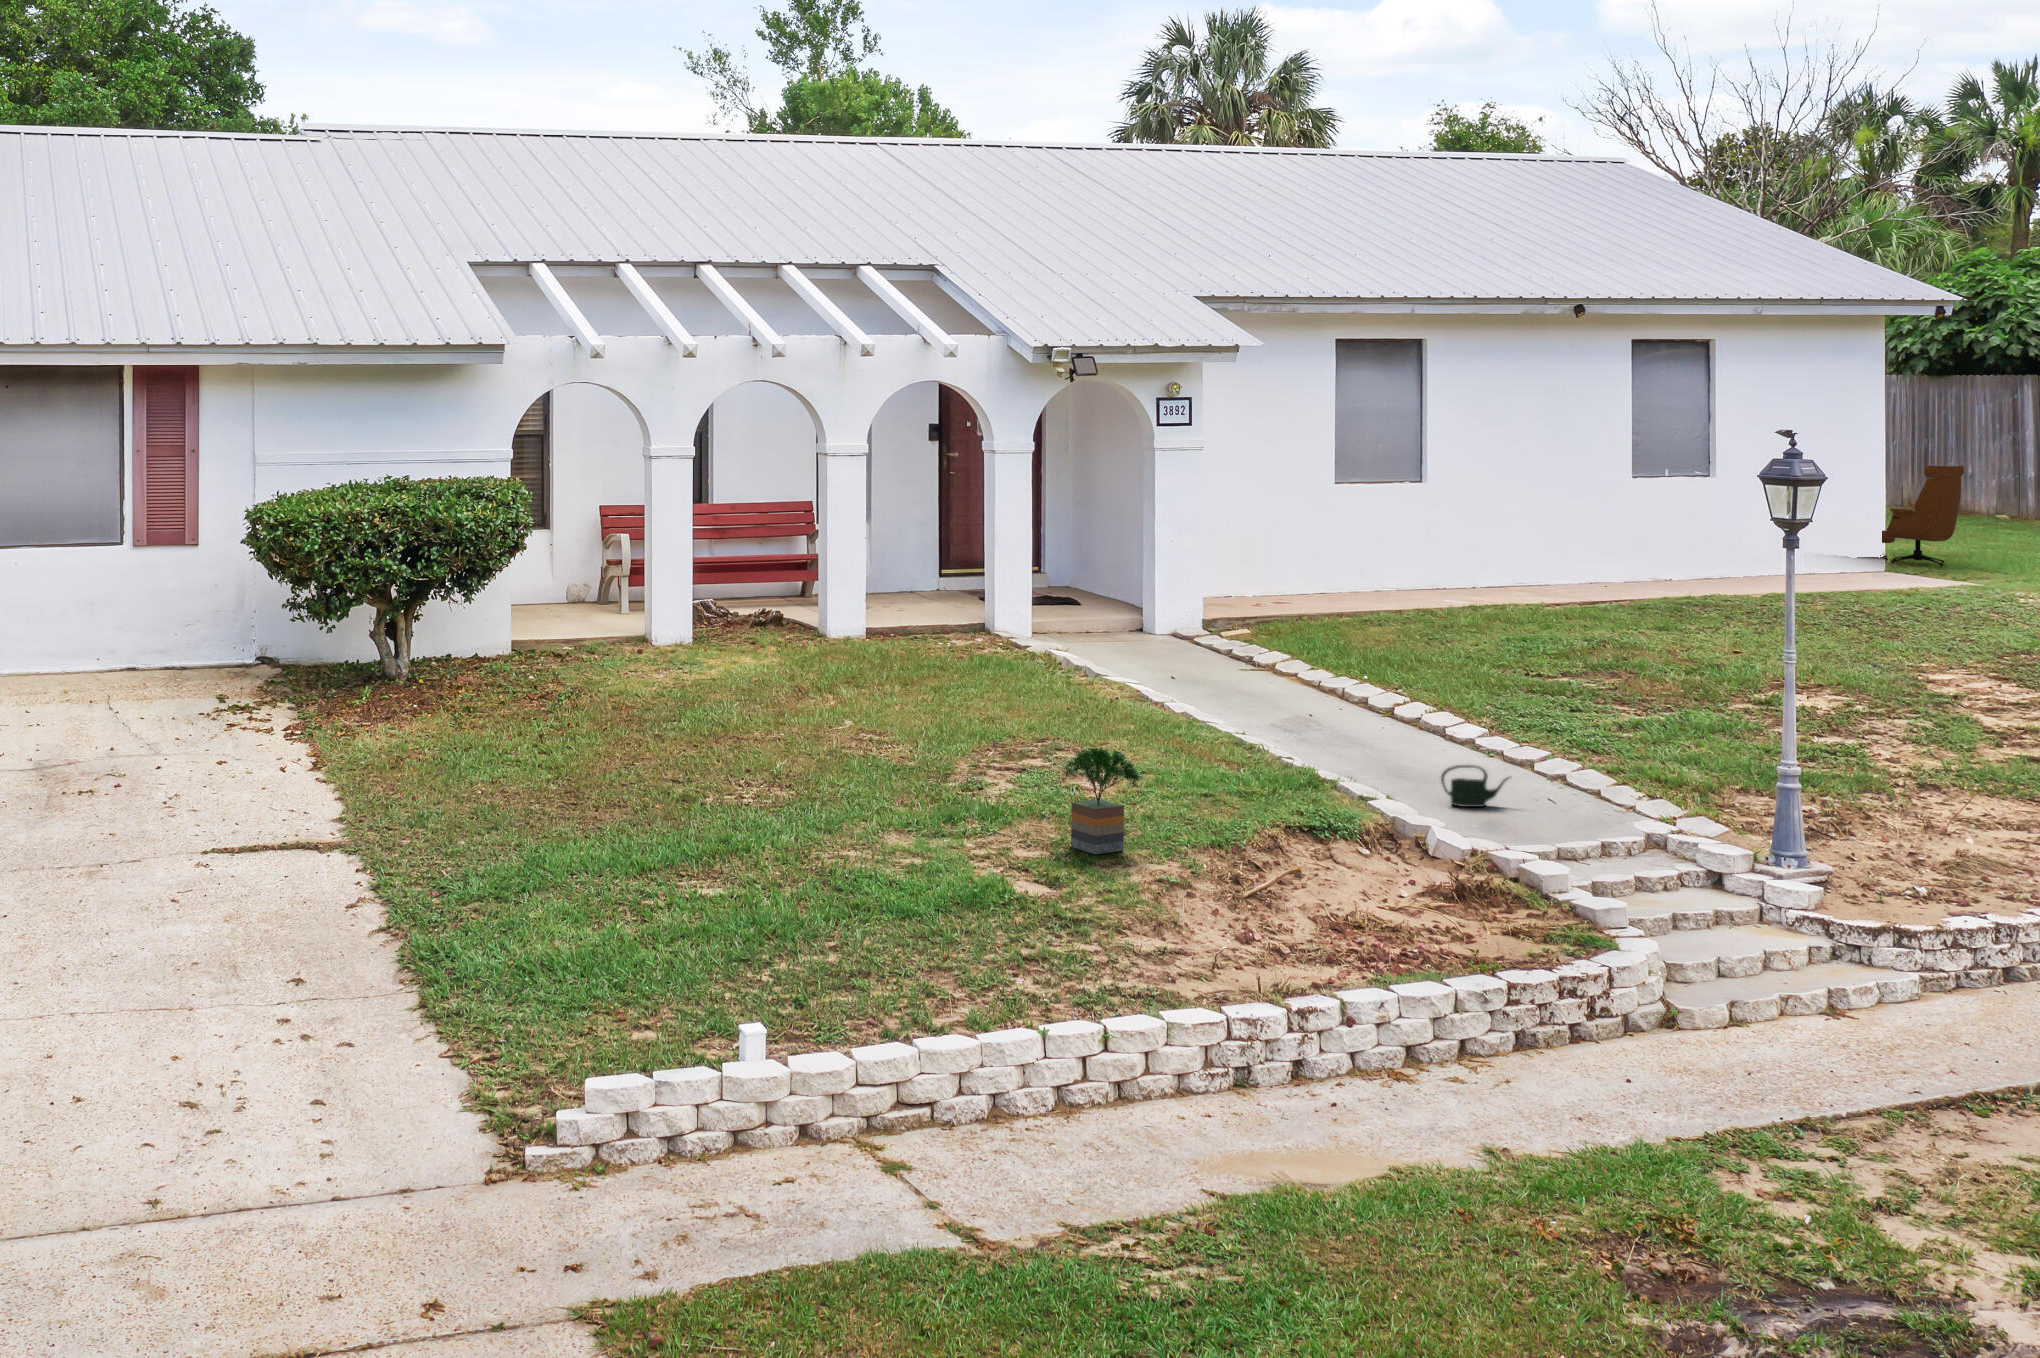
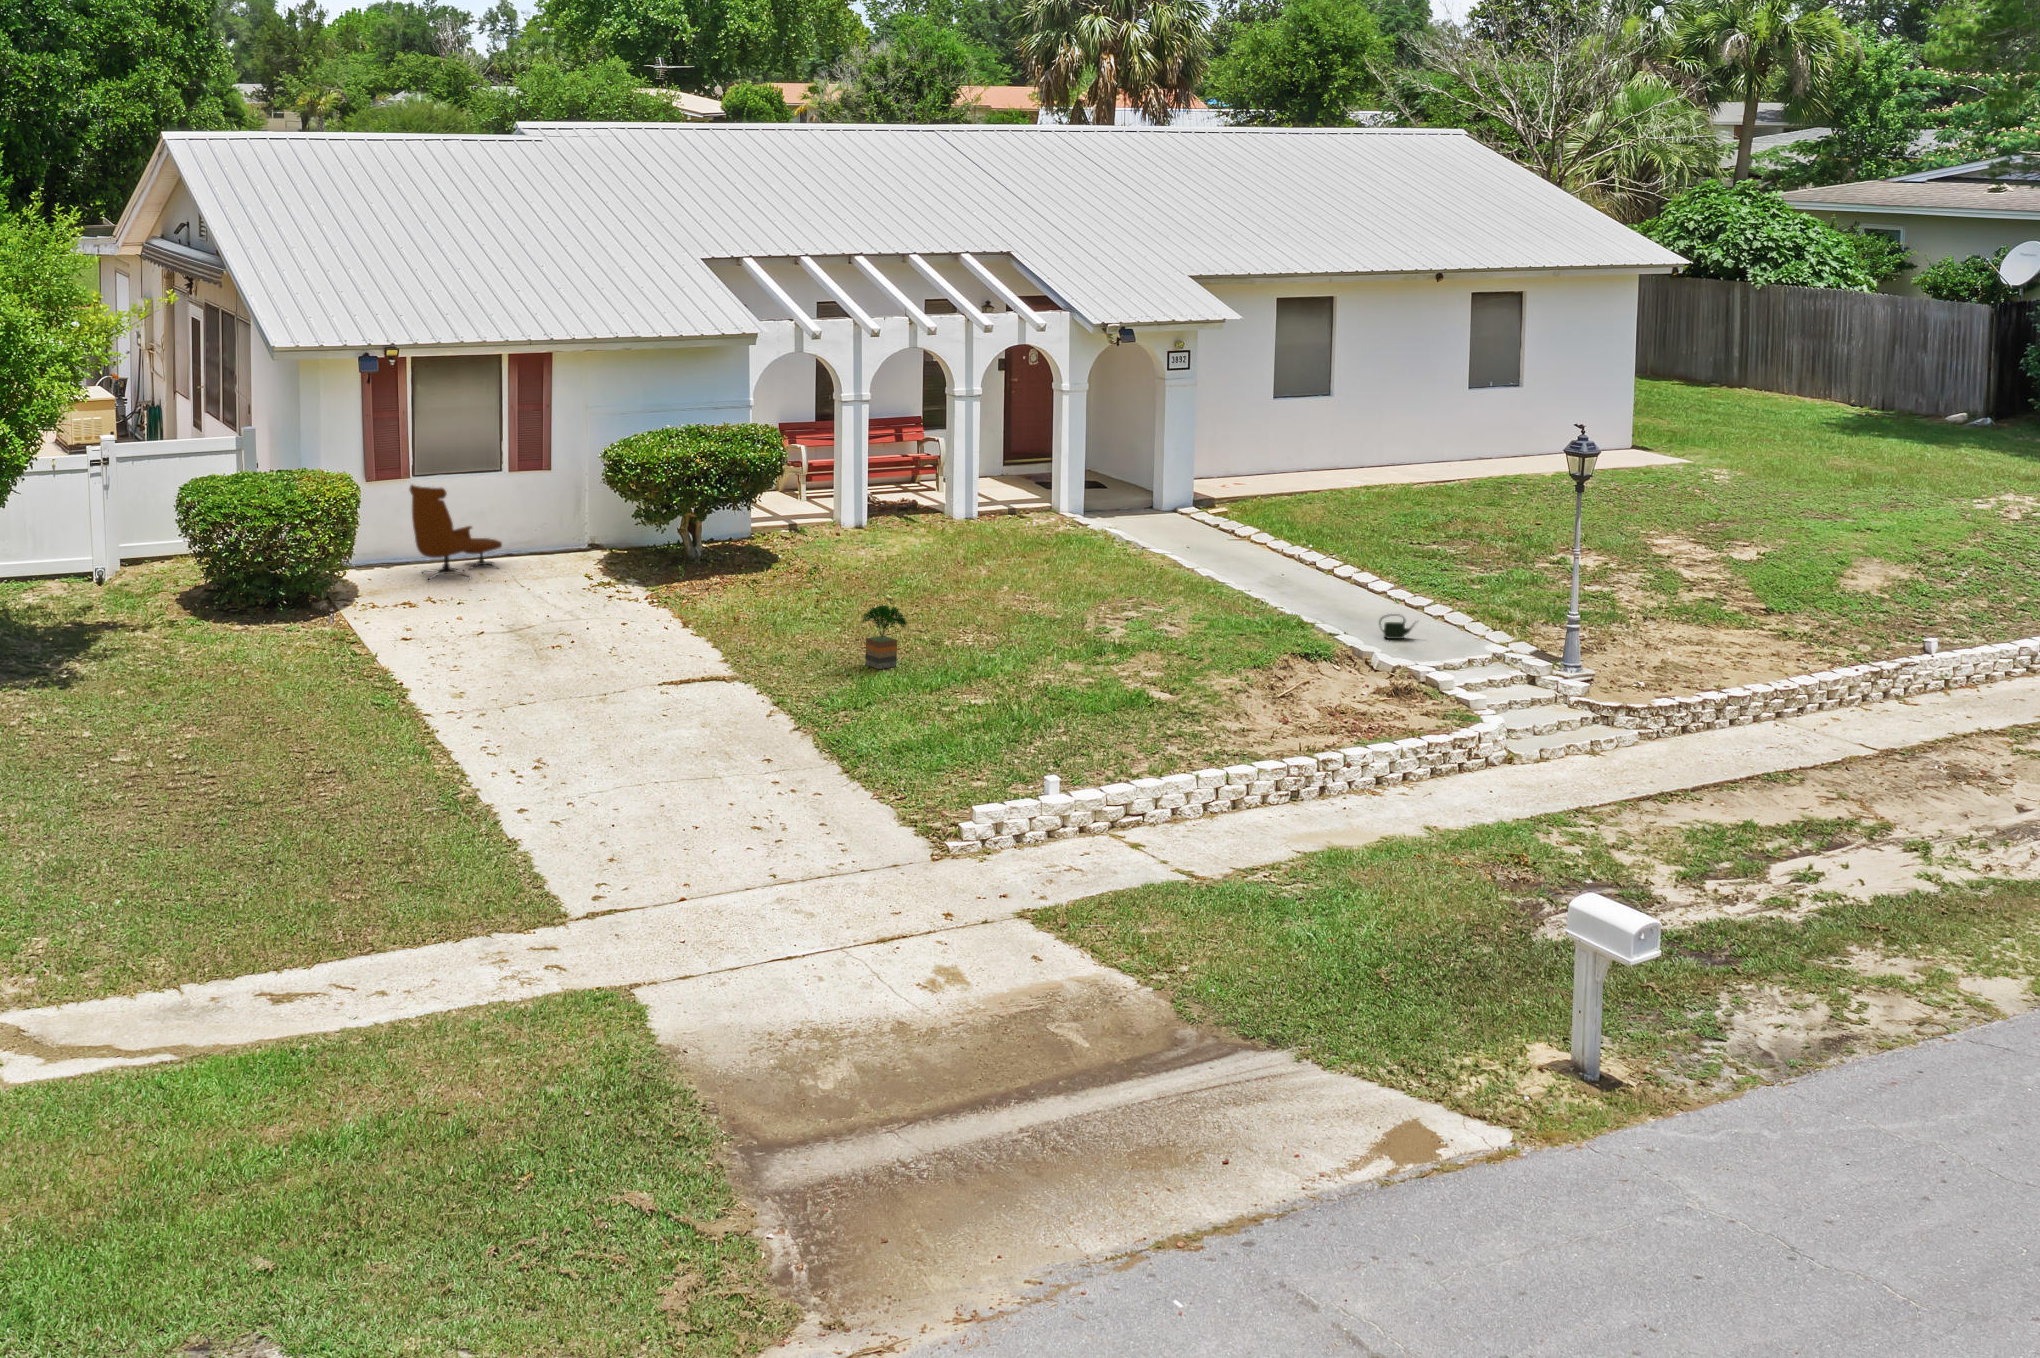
lounge chair: present [1880,466,1964,566] -> present [409,485,502,578]
potted tree: present [1064,748,1141,854] -> present [862,605,907,669]

